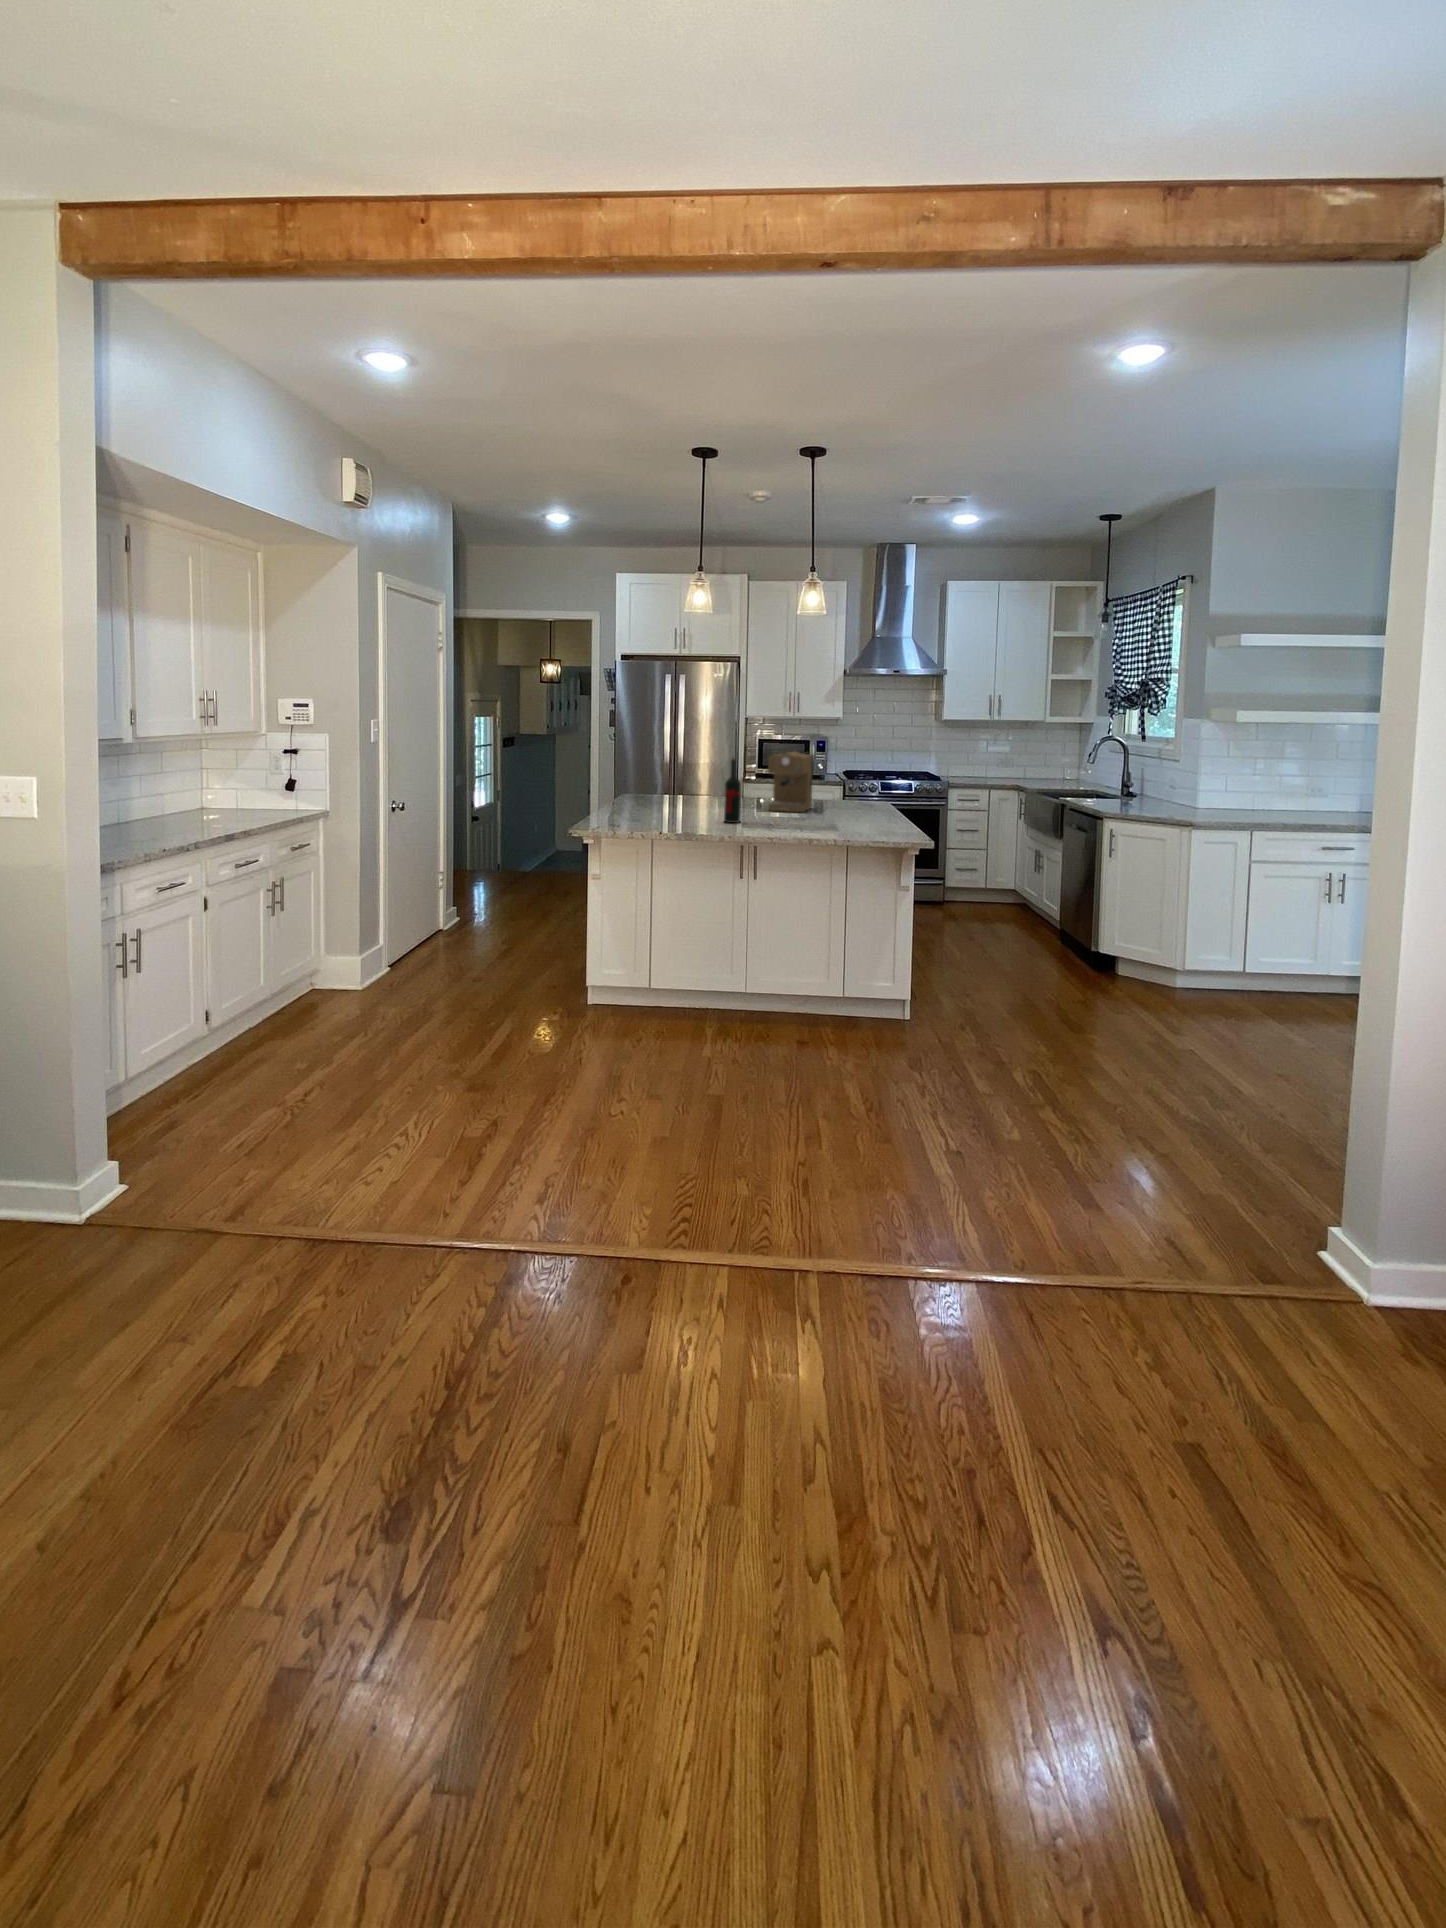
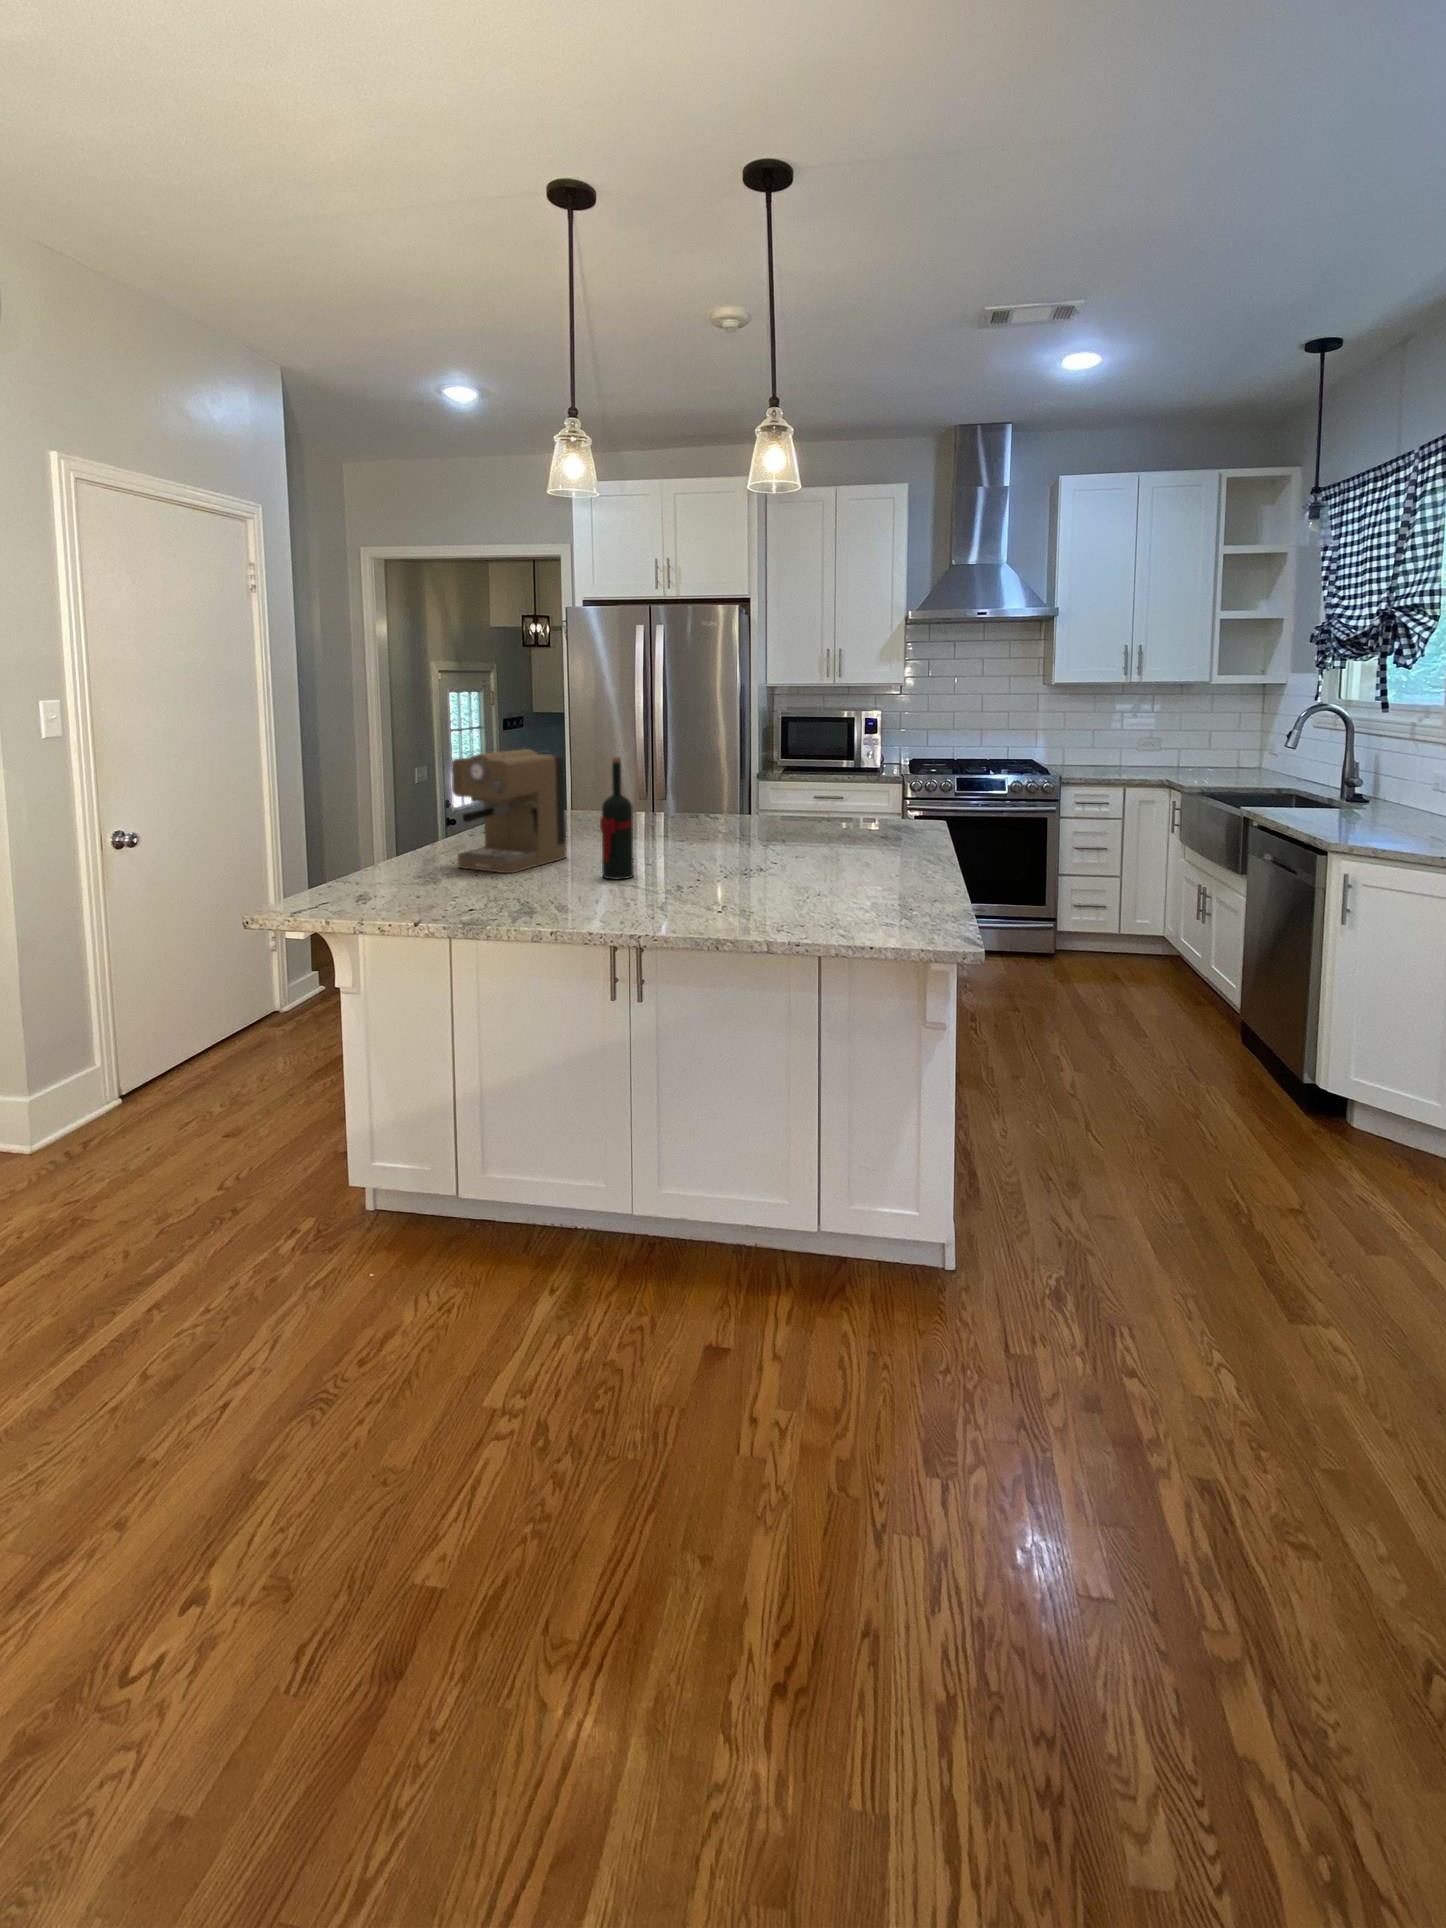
coffee maker: present [768,752,813,812] -> present [451,749,567,873]

